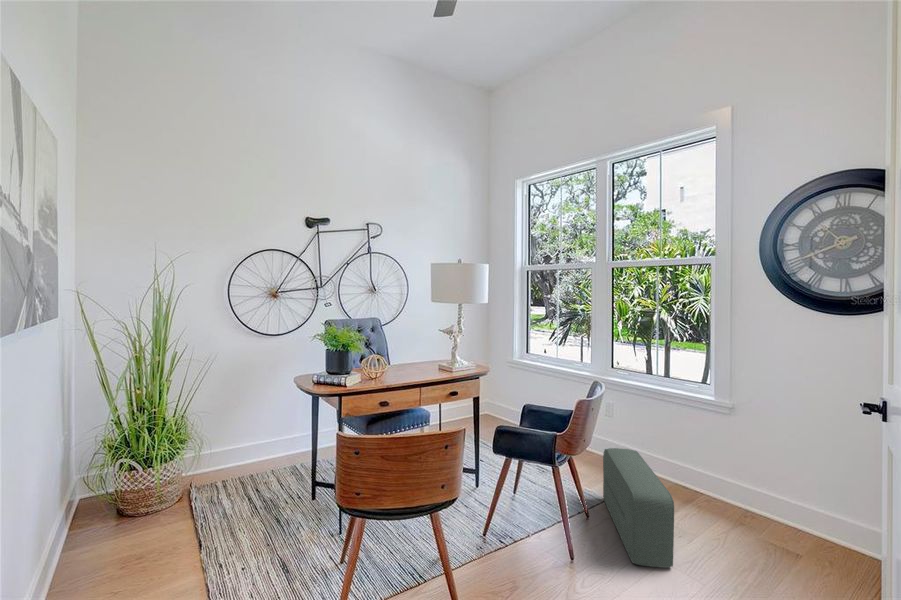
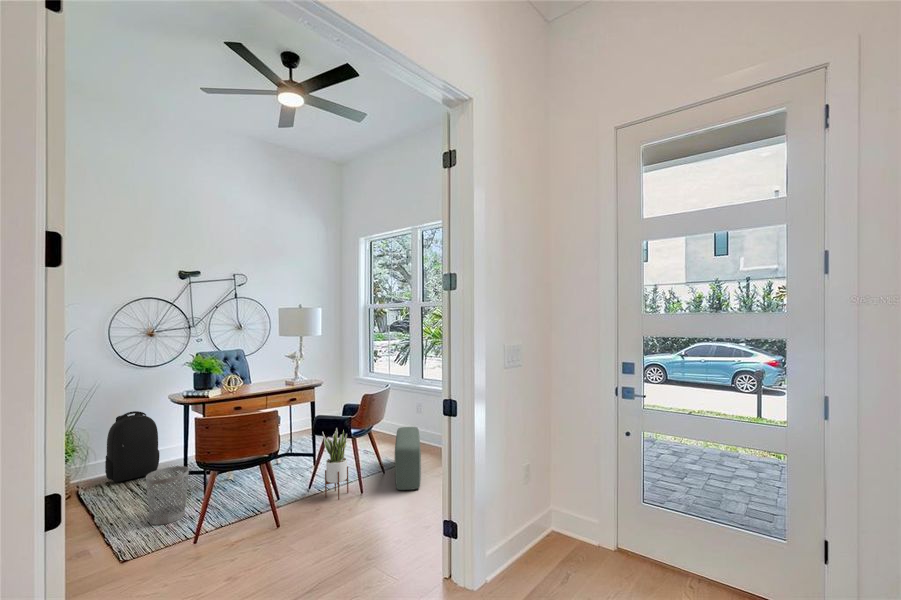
backpack: none [222,393,283,482] -> present [105,411,160,482]
potted plant: none [516,452,551,569] -> present [322,428,349,499]
wastebasket: none [264,486,321,578] -> present [146,466,189,525]

